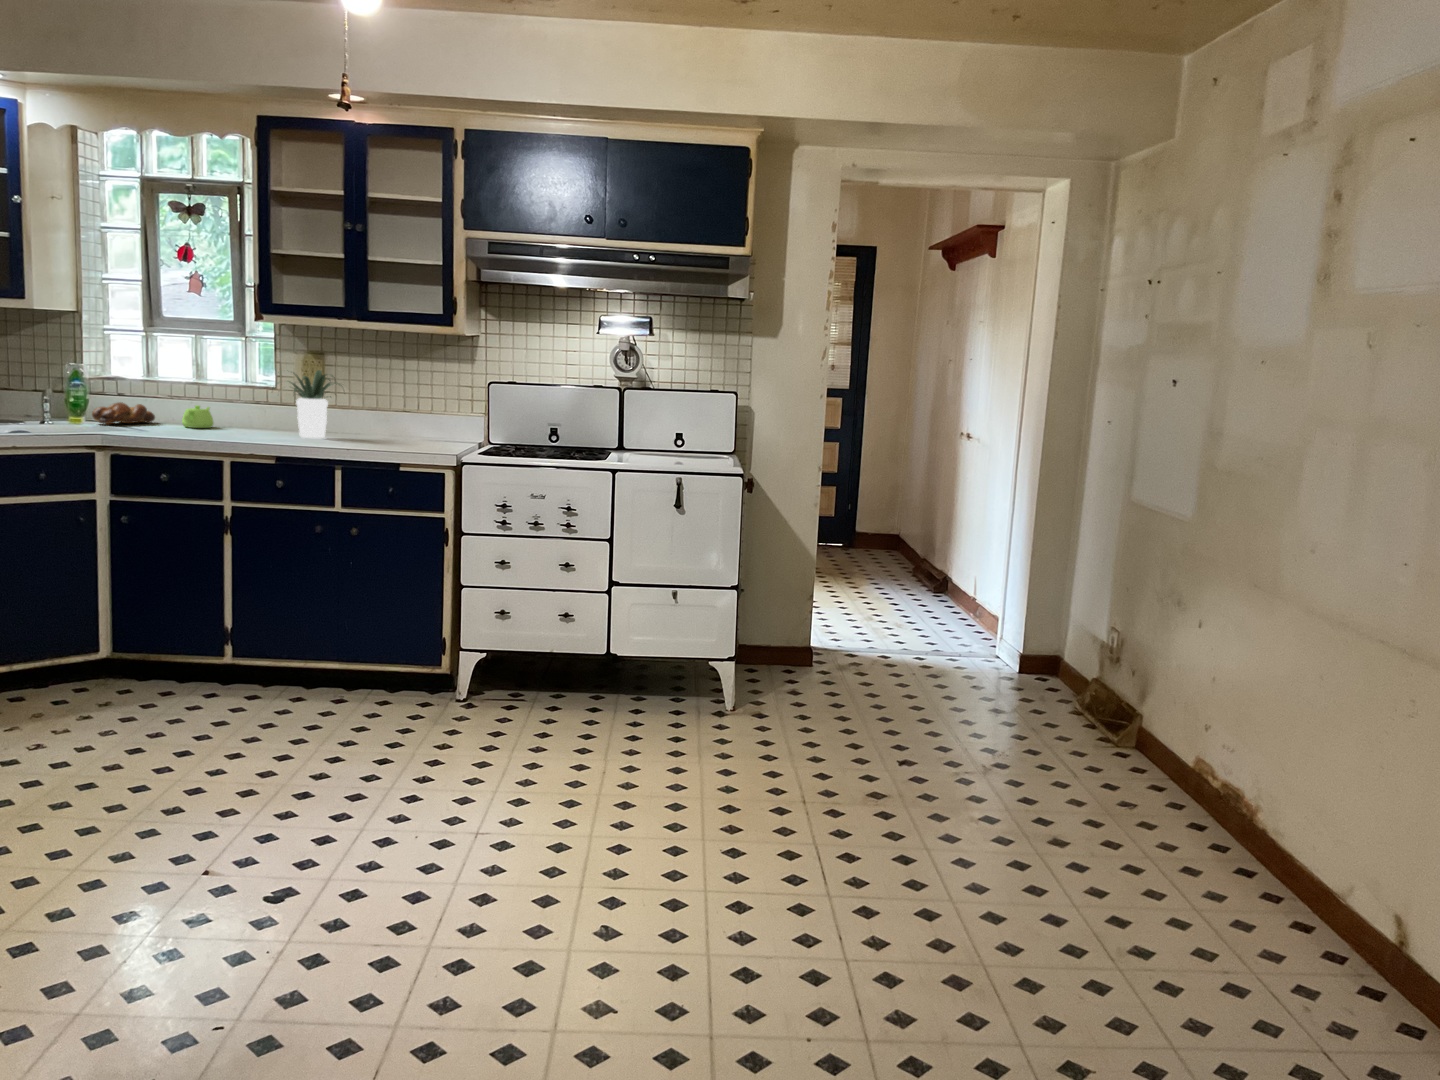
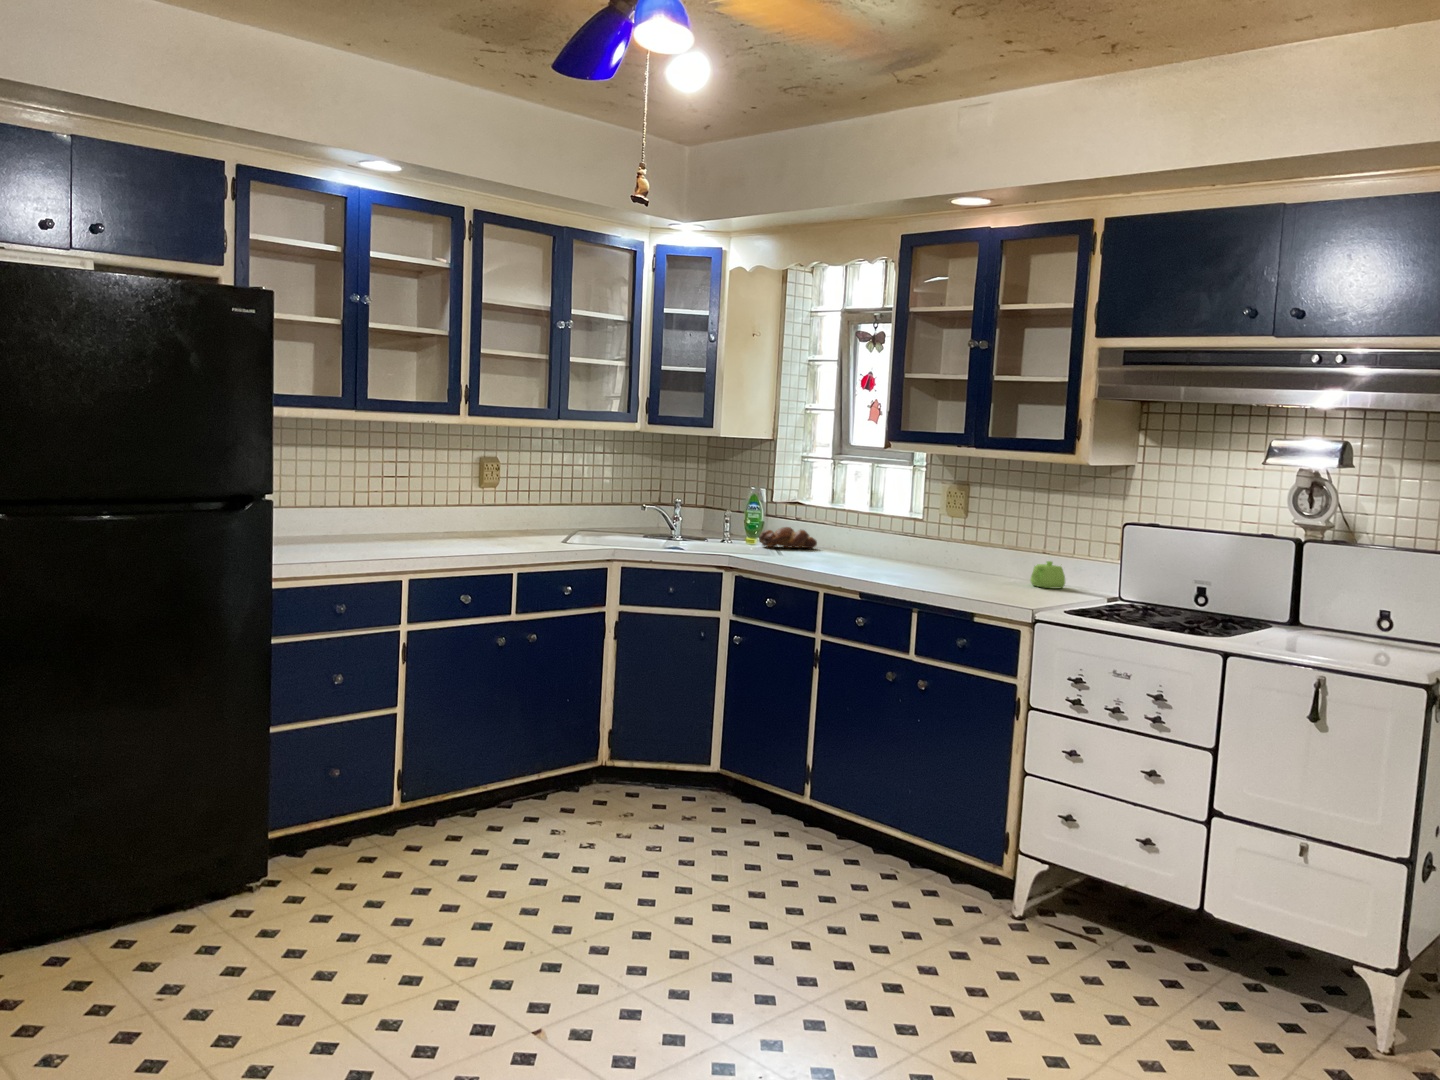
potted plant: present [290,370,342,438] -> none [888,501,977,577]
teapot: present [182,405,213,428] -> present [1030,561,1065,588]

